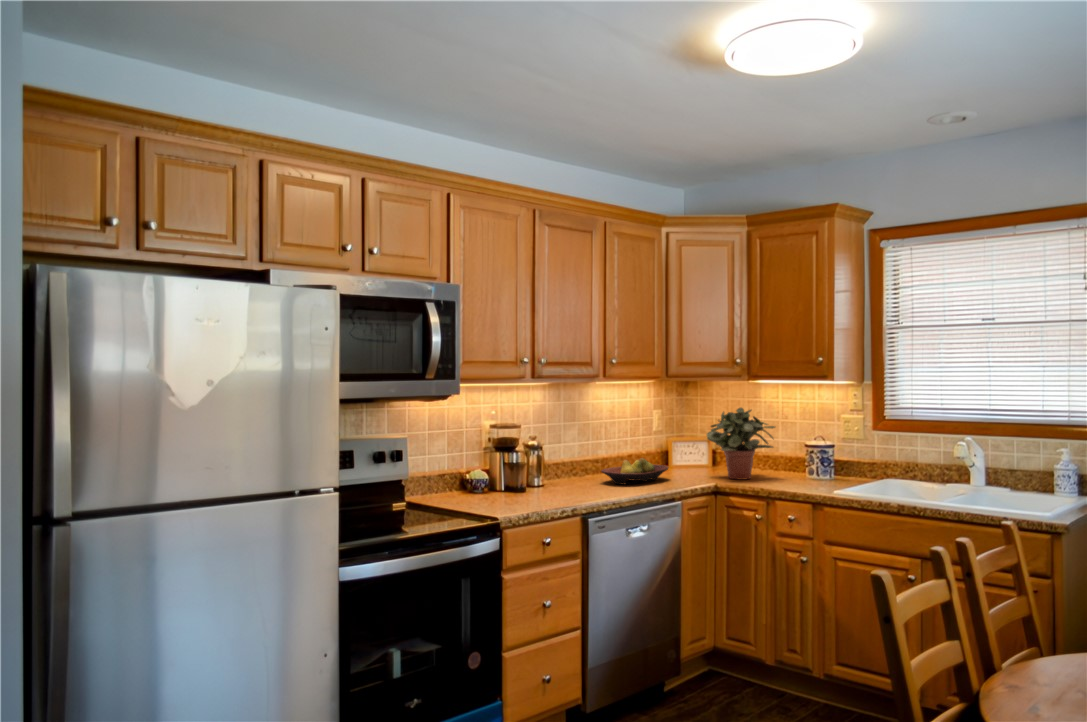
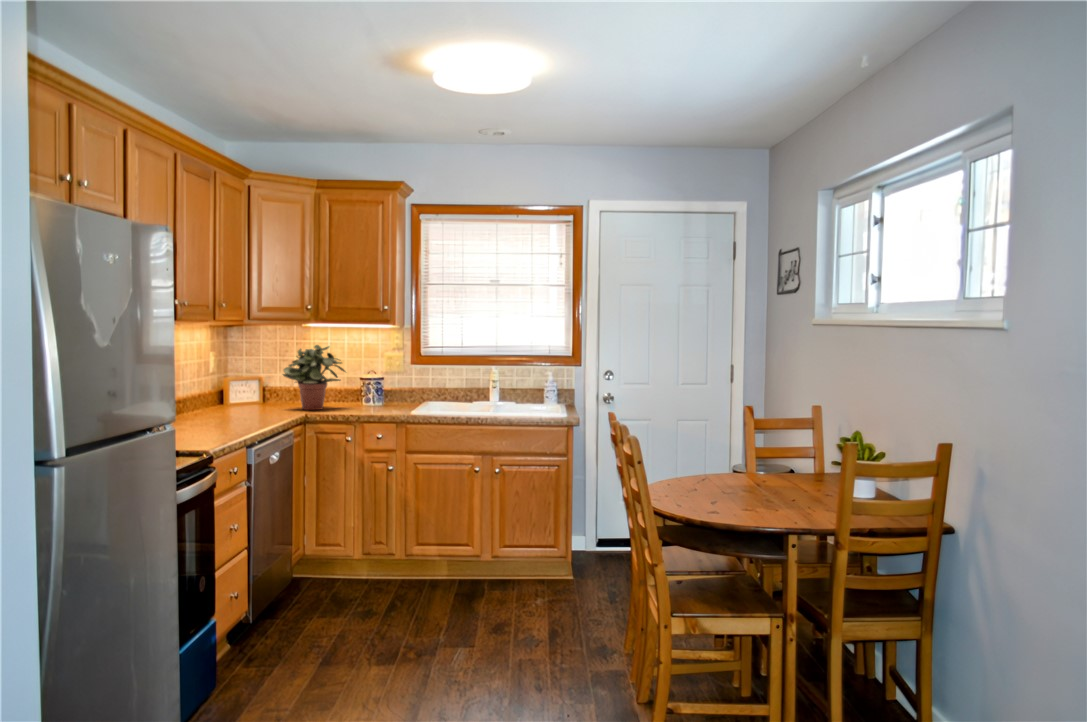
fruit bowl: present [601,458,668,484] -> none [193,394,255,420]

